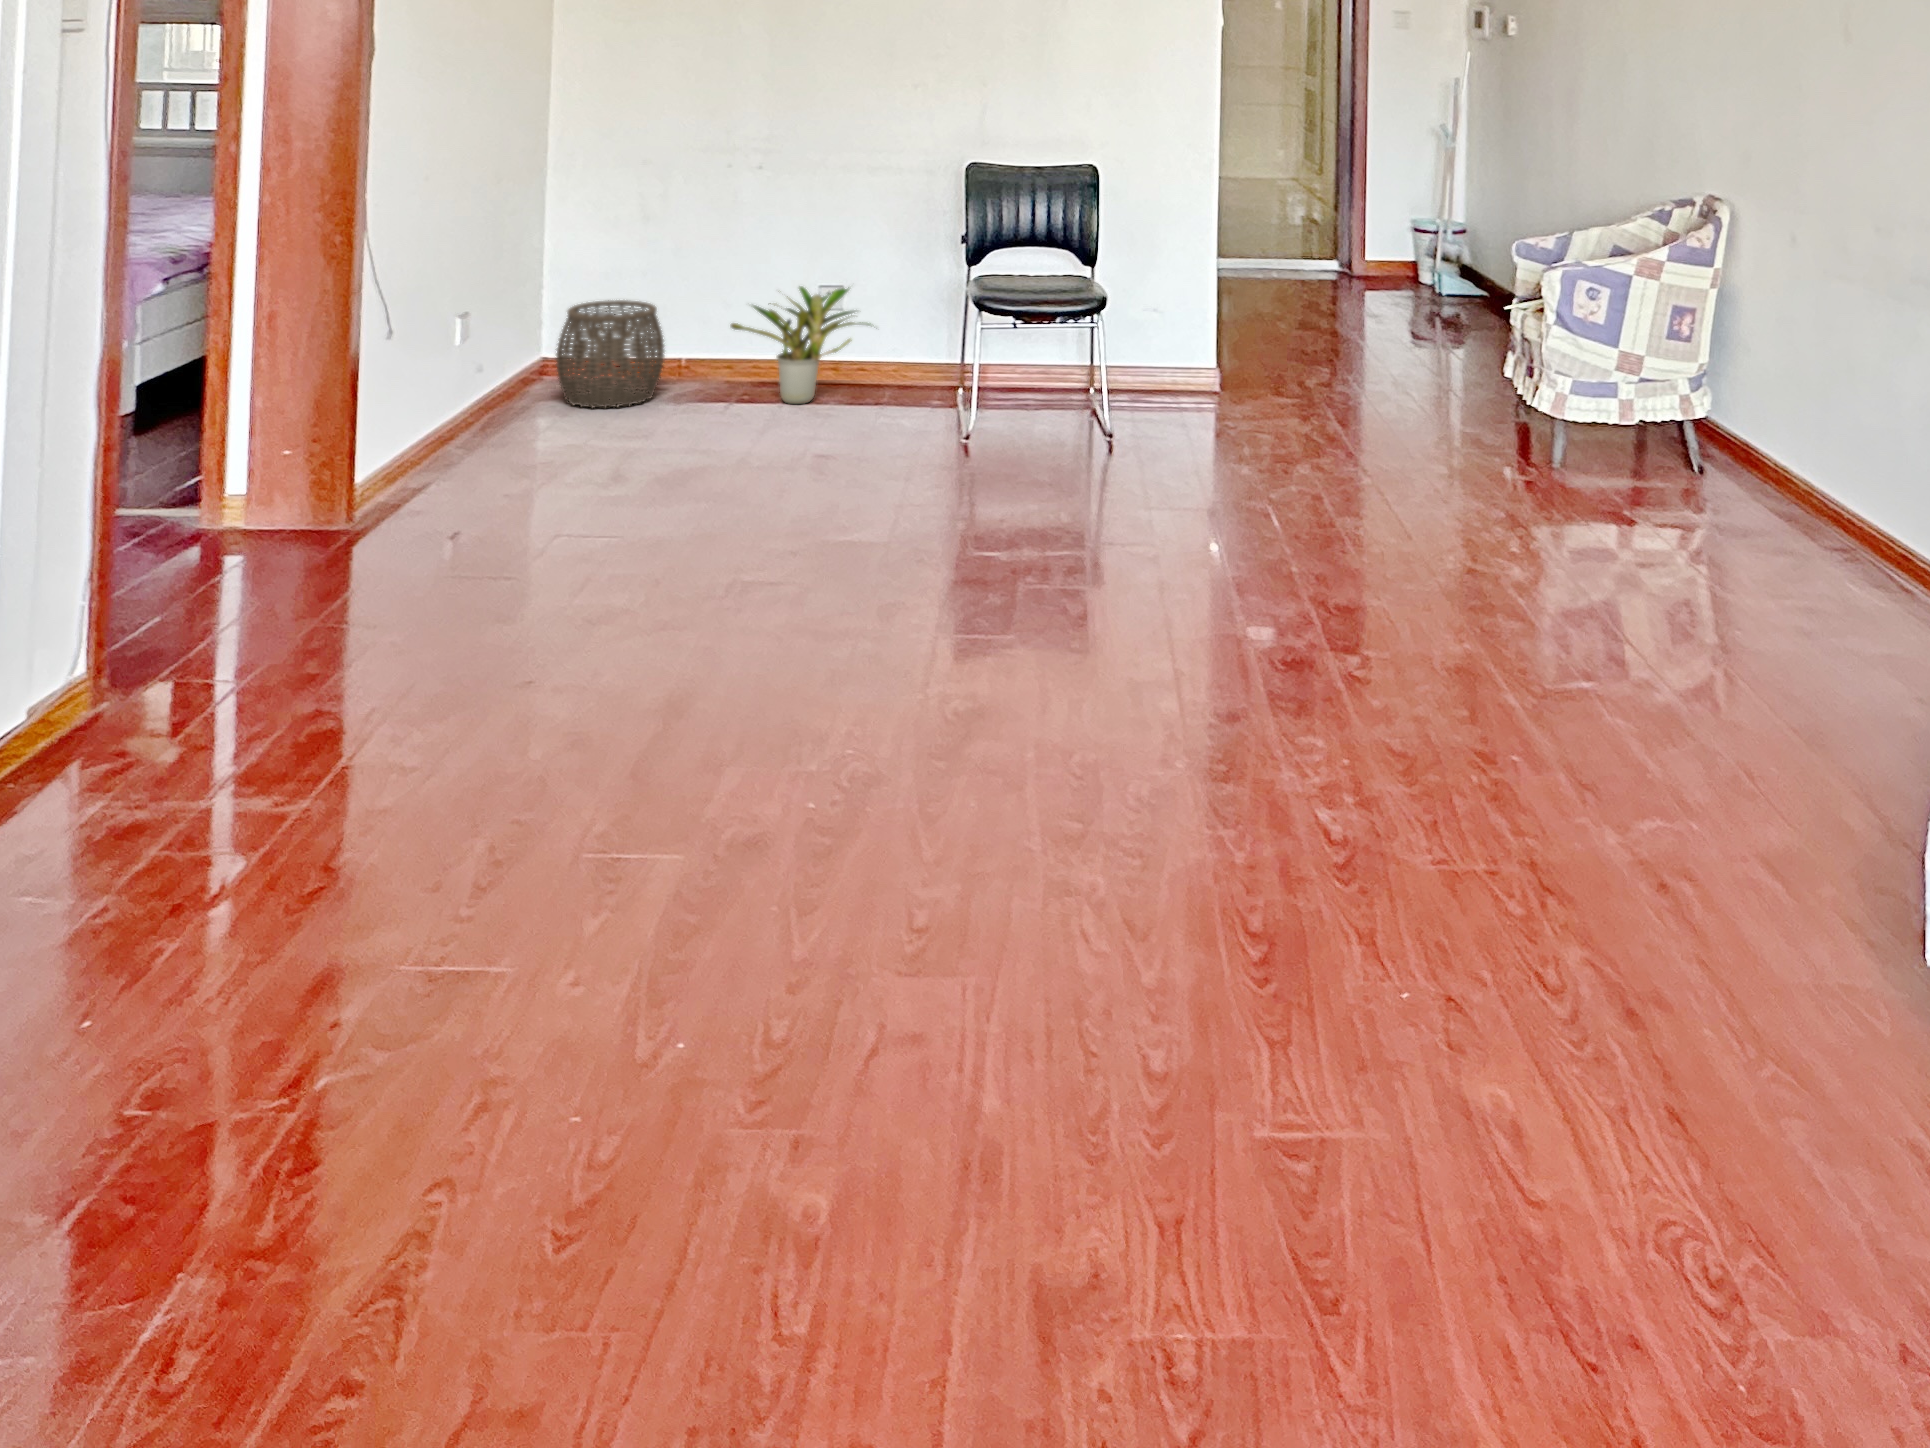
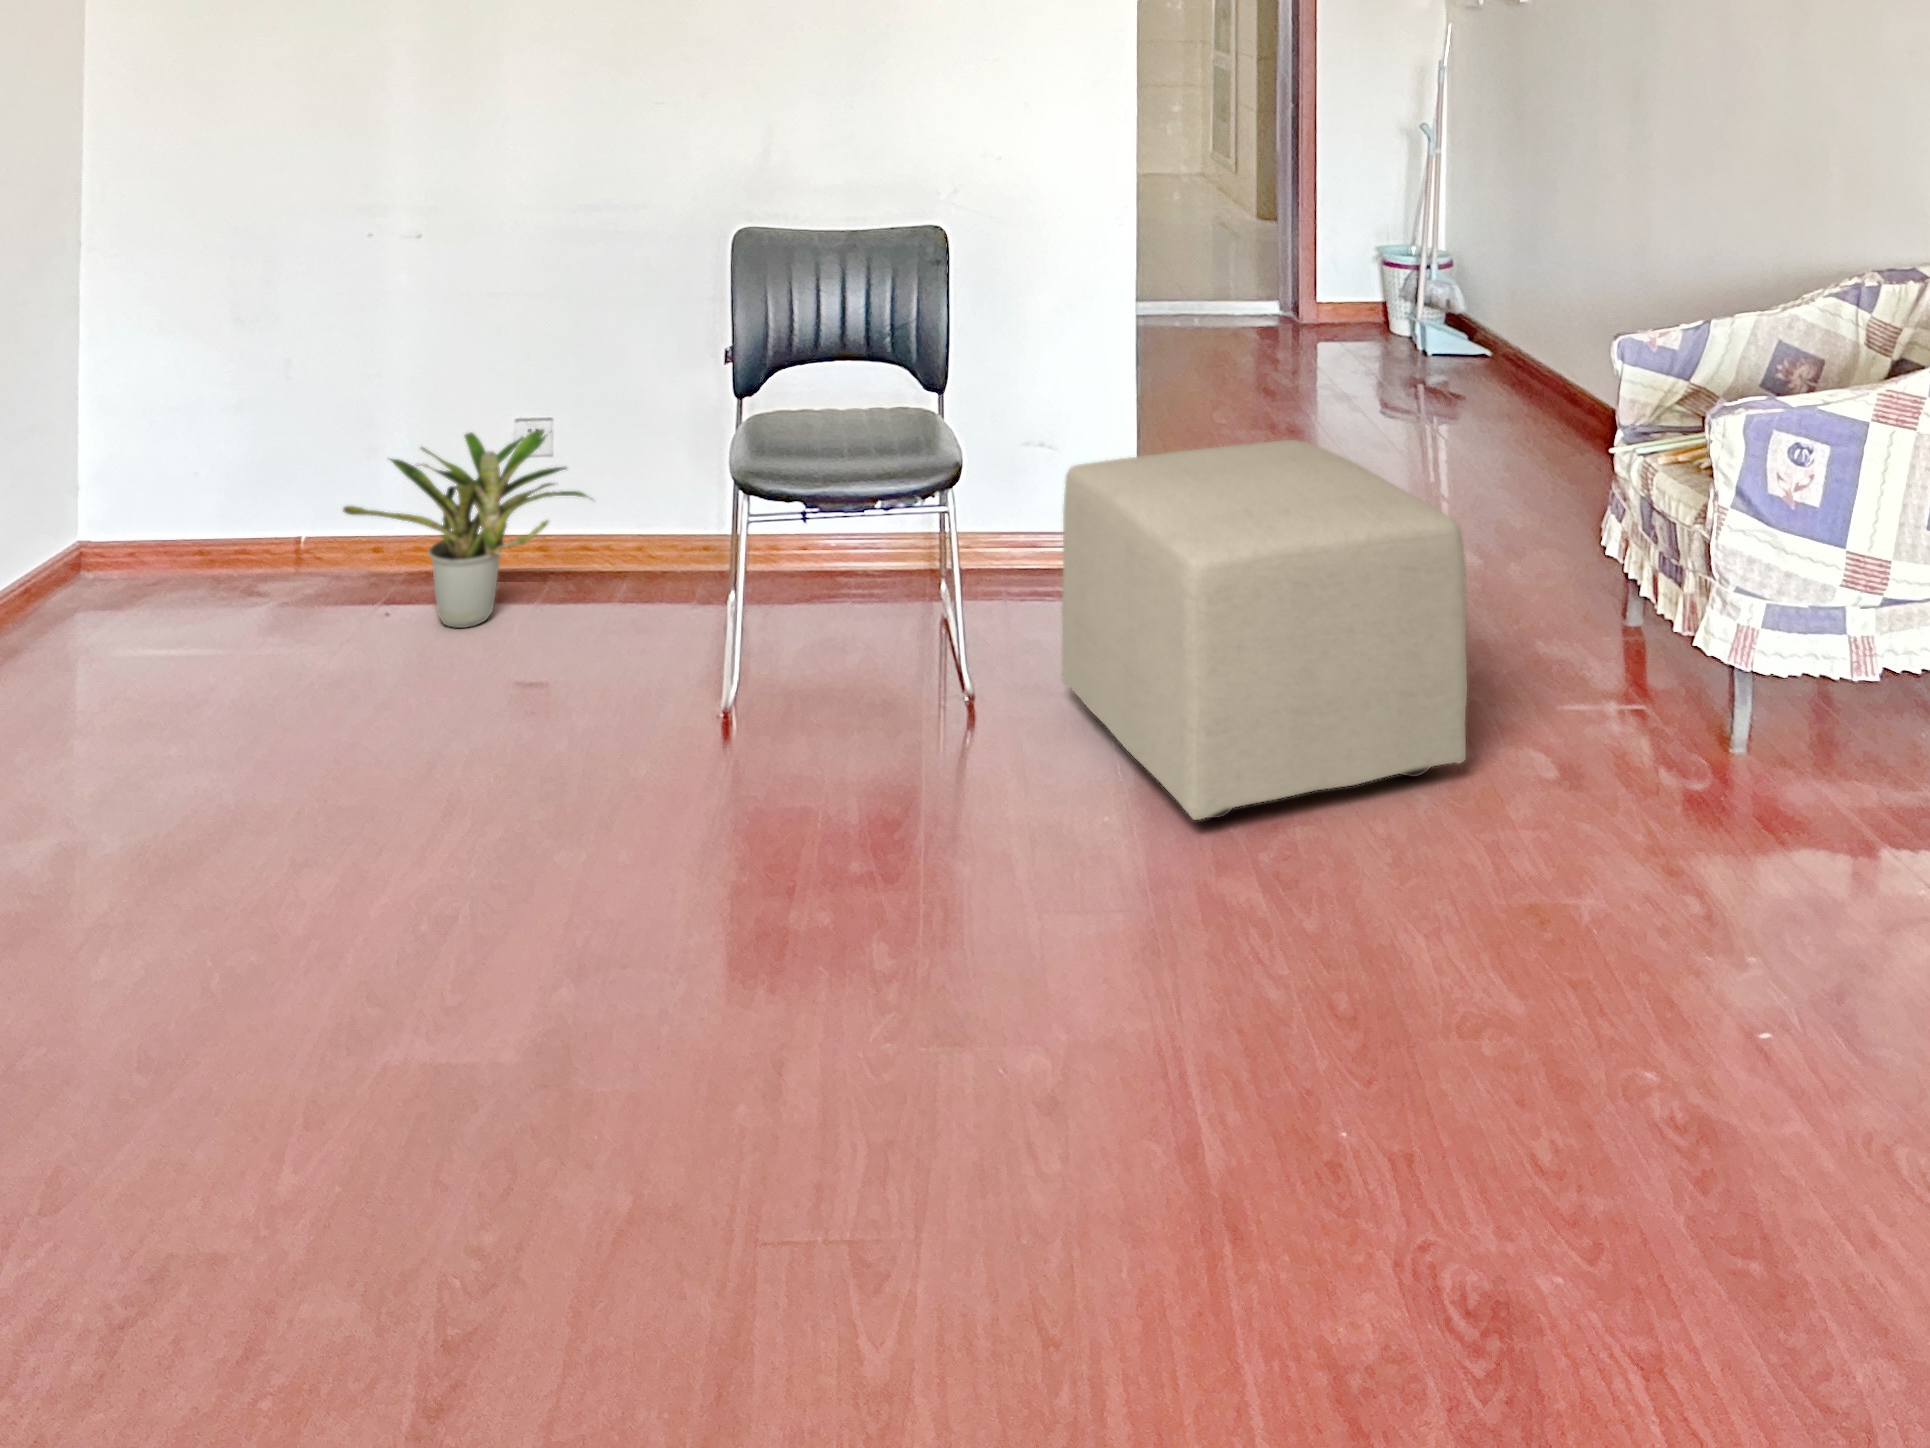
ottoman: none [1165,292,1393,477] -> present [1062,440,1467,820]
woven basket: present [556,300,664,408] -> none [58,458,254,653]

